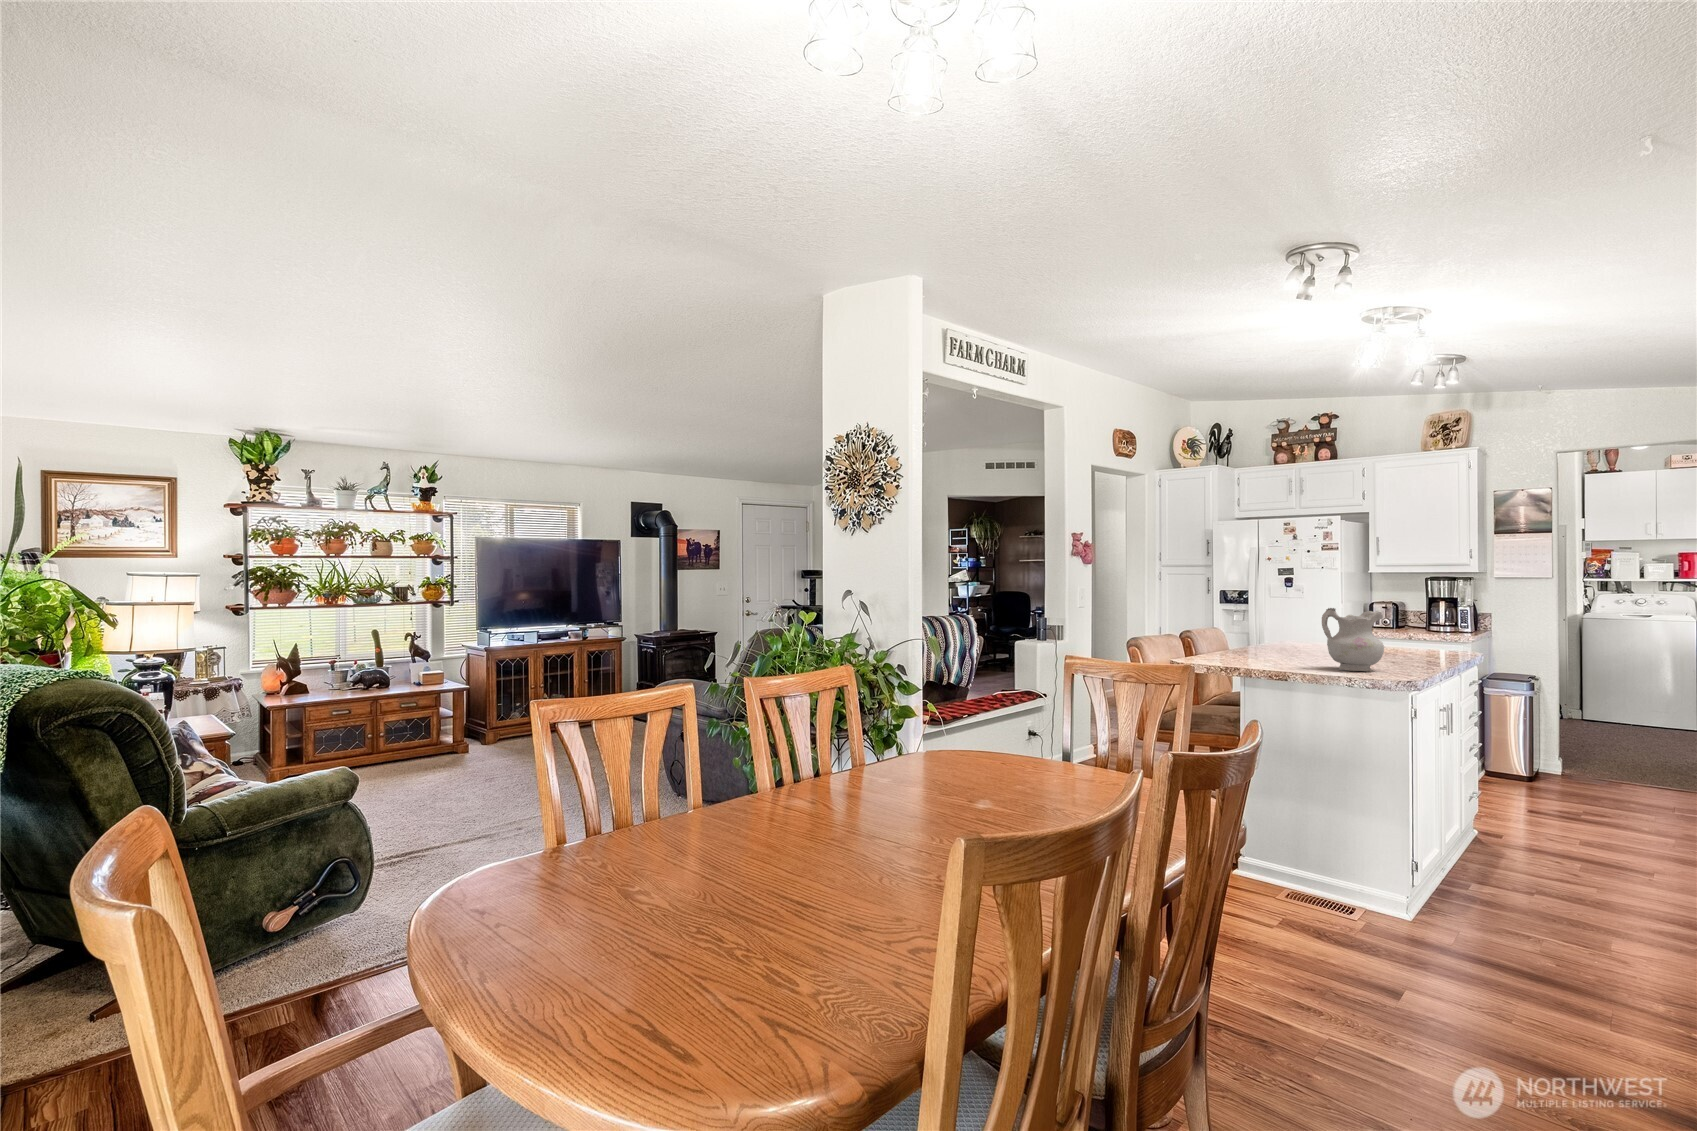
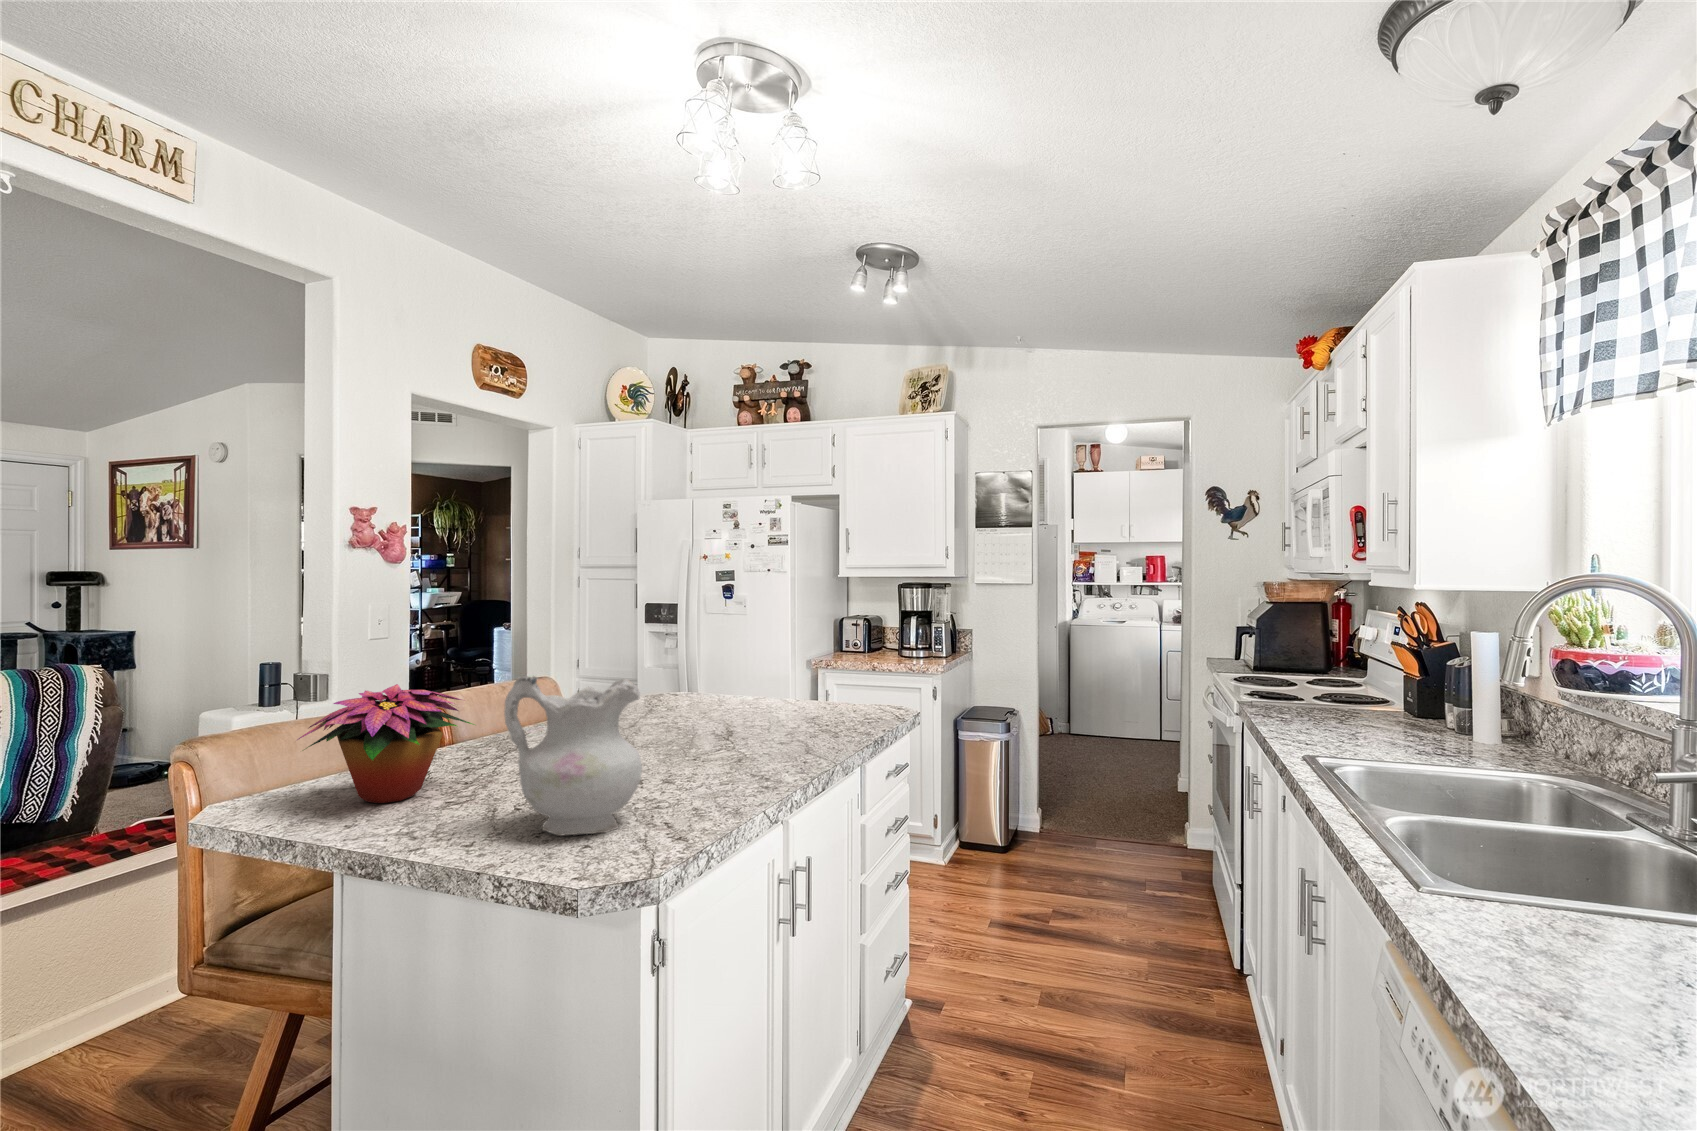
flower arrangement: none [1201,614,1277,663] -> present [297,684,475,803]

